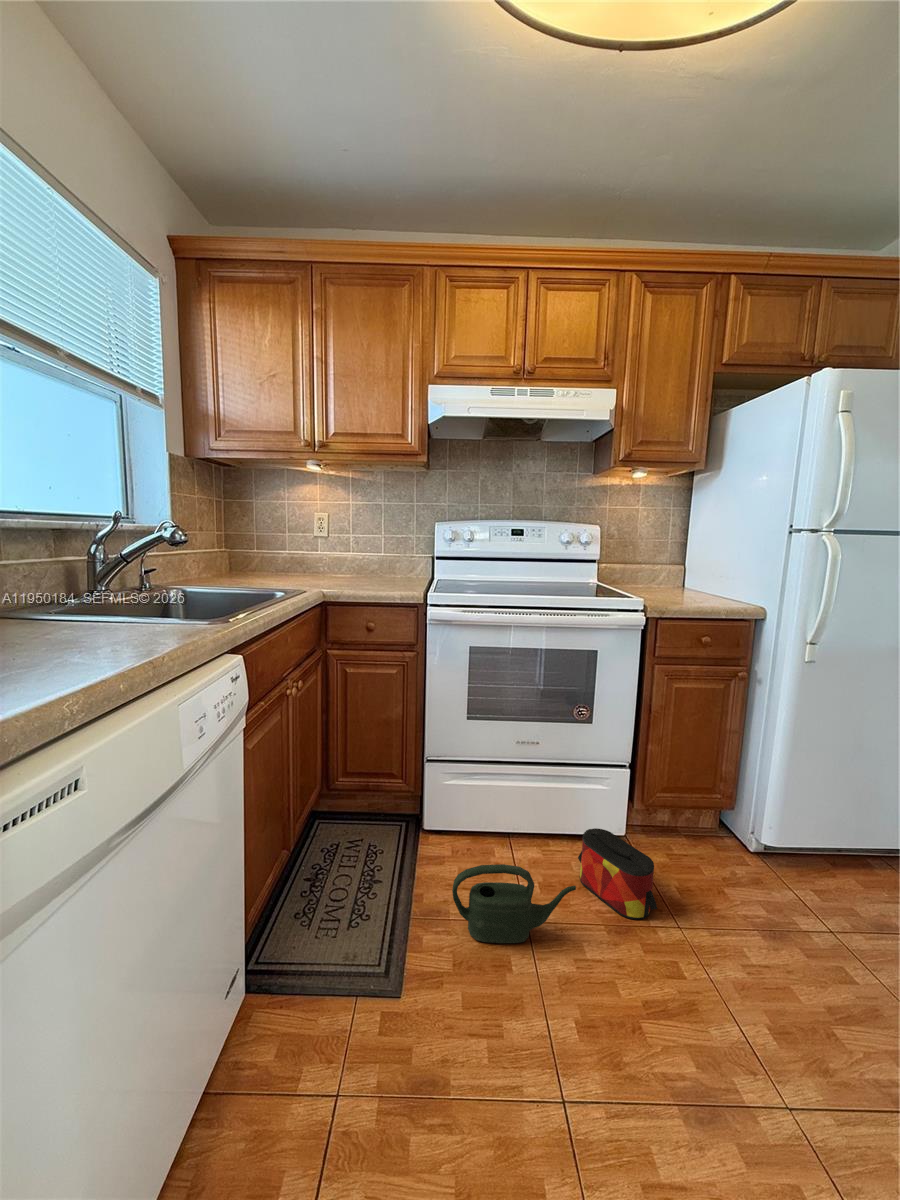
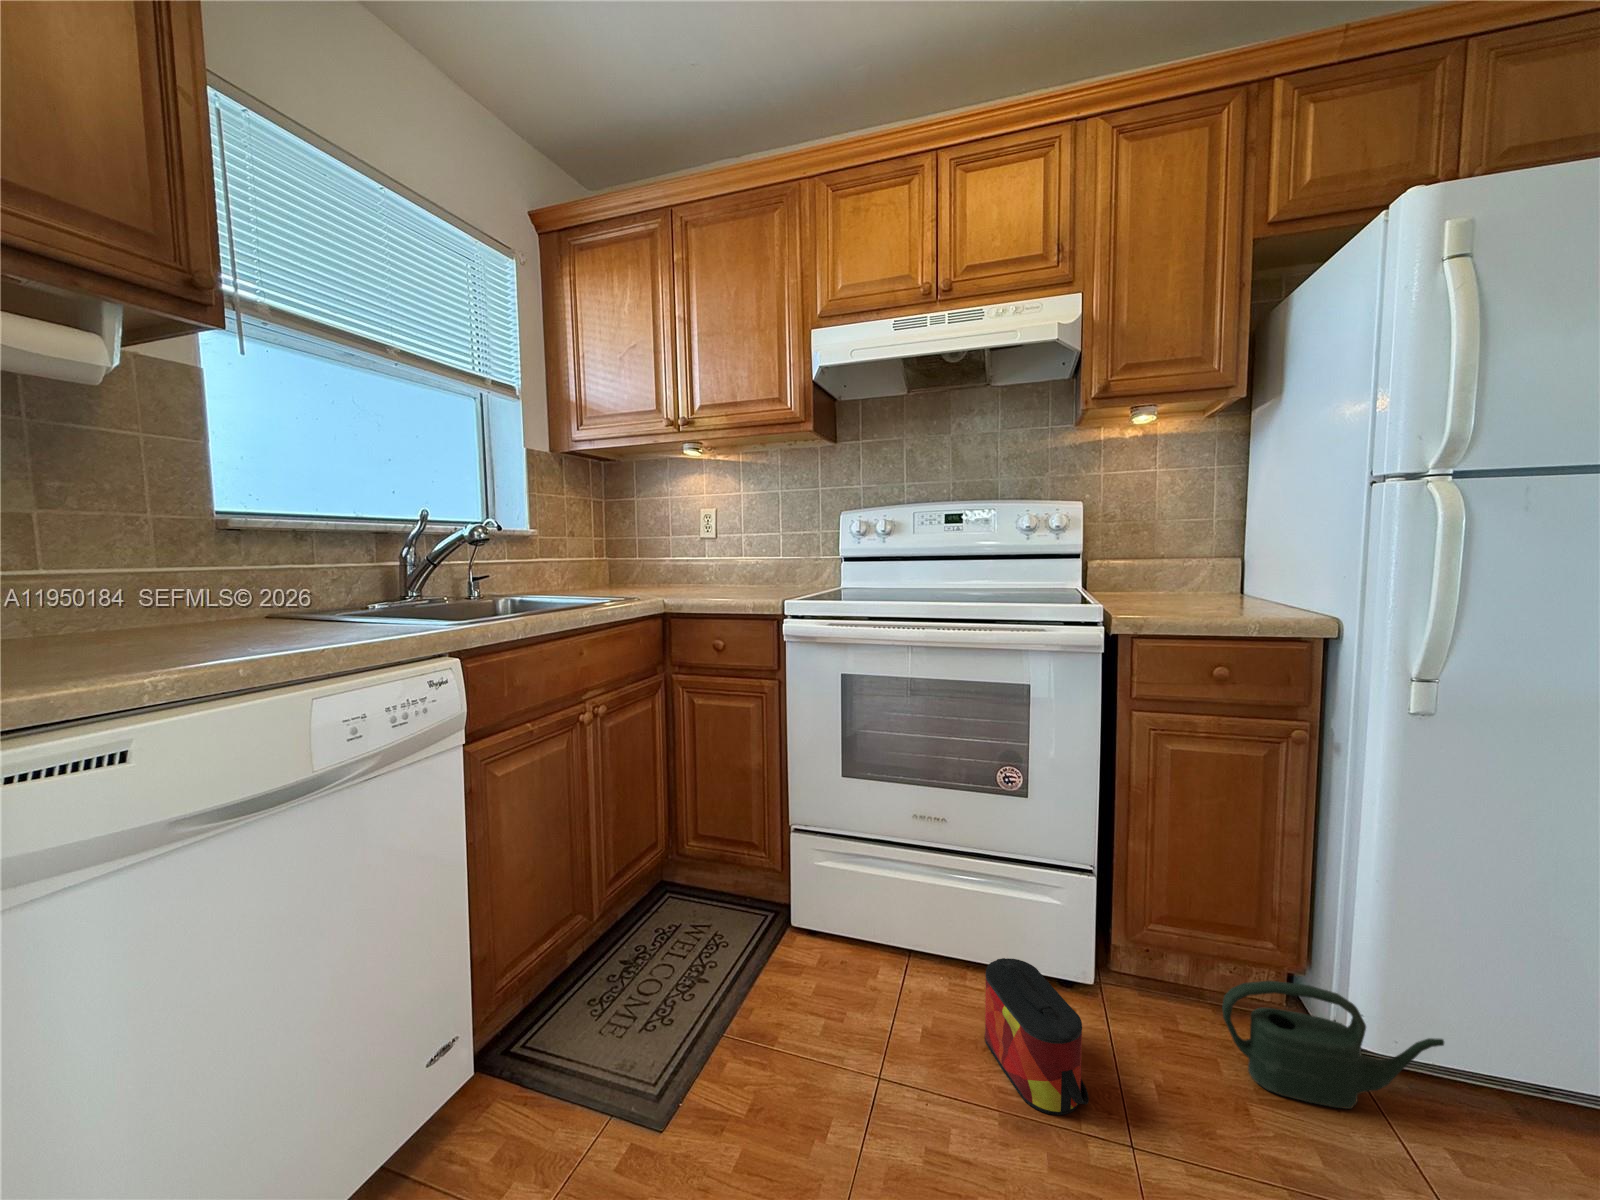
watering can: present [452,864,576,943] -> present [1222,981,1444,1109]

